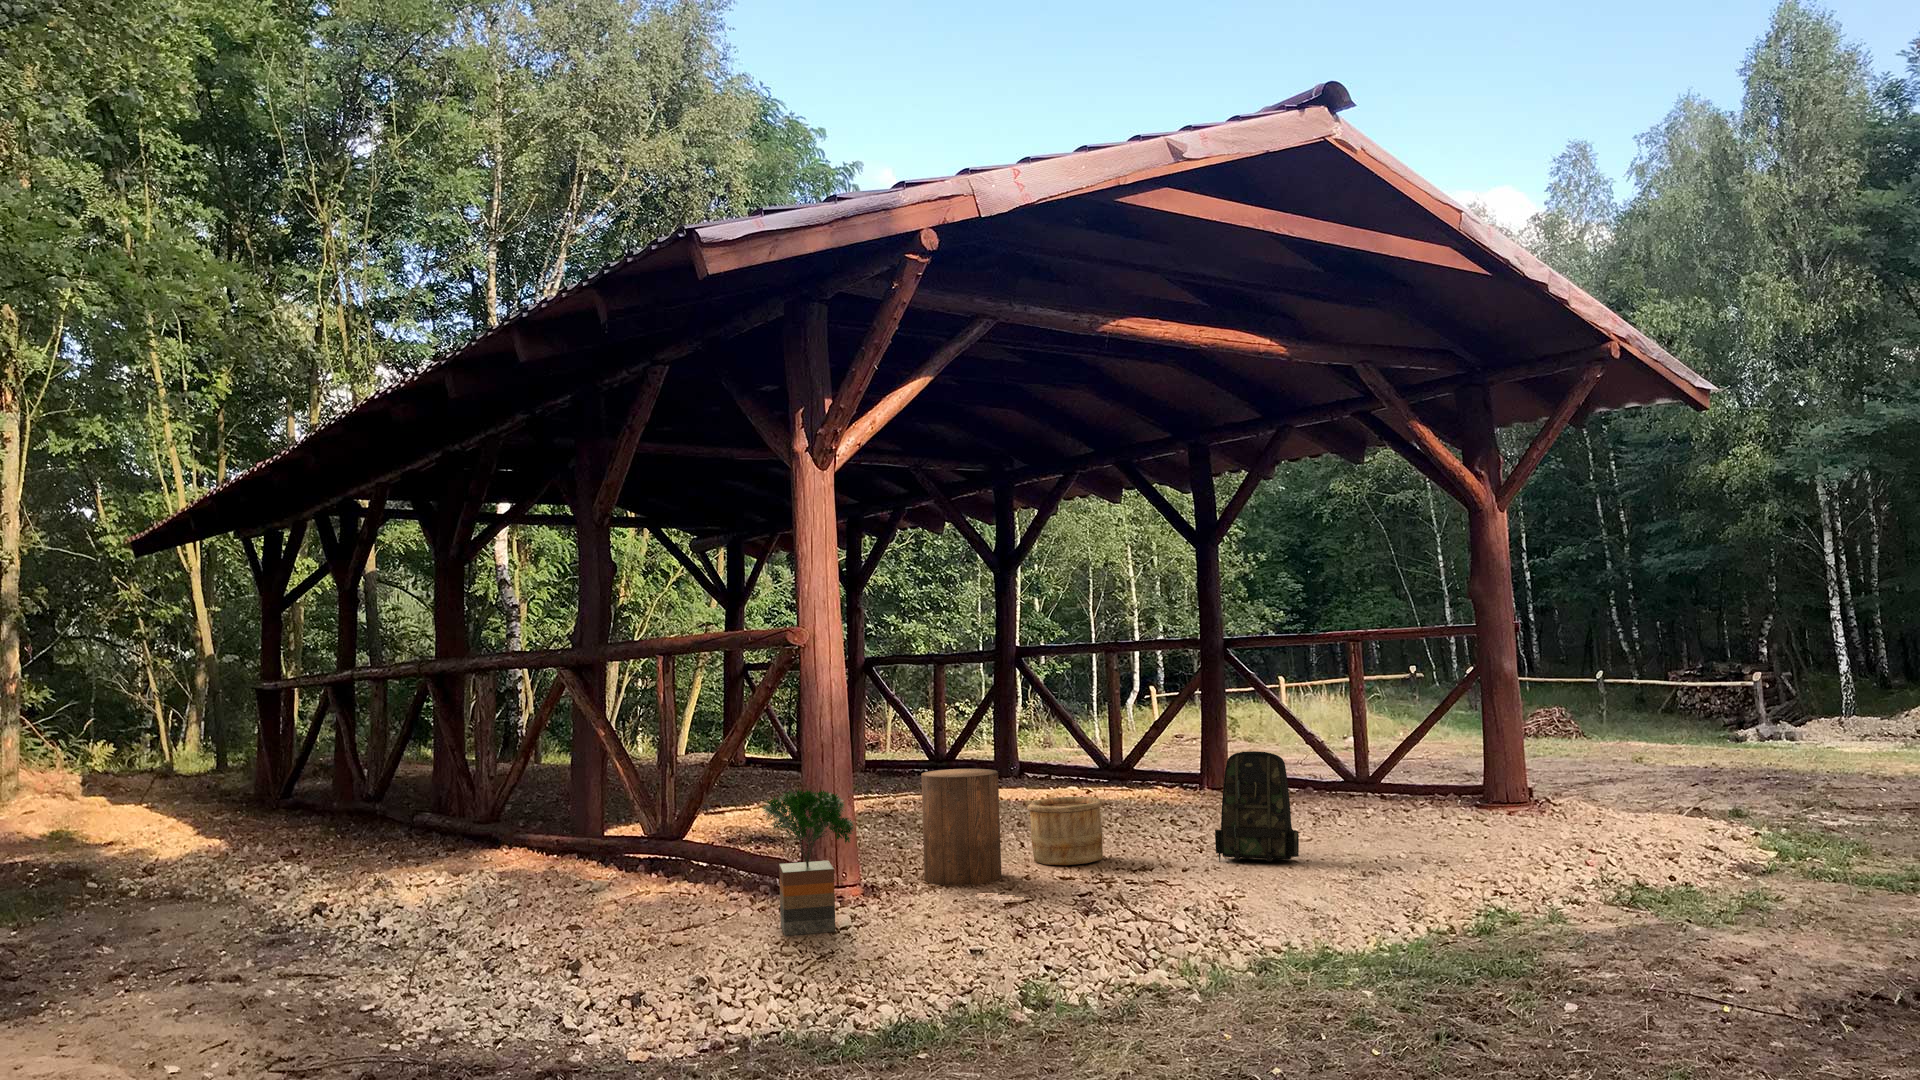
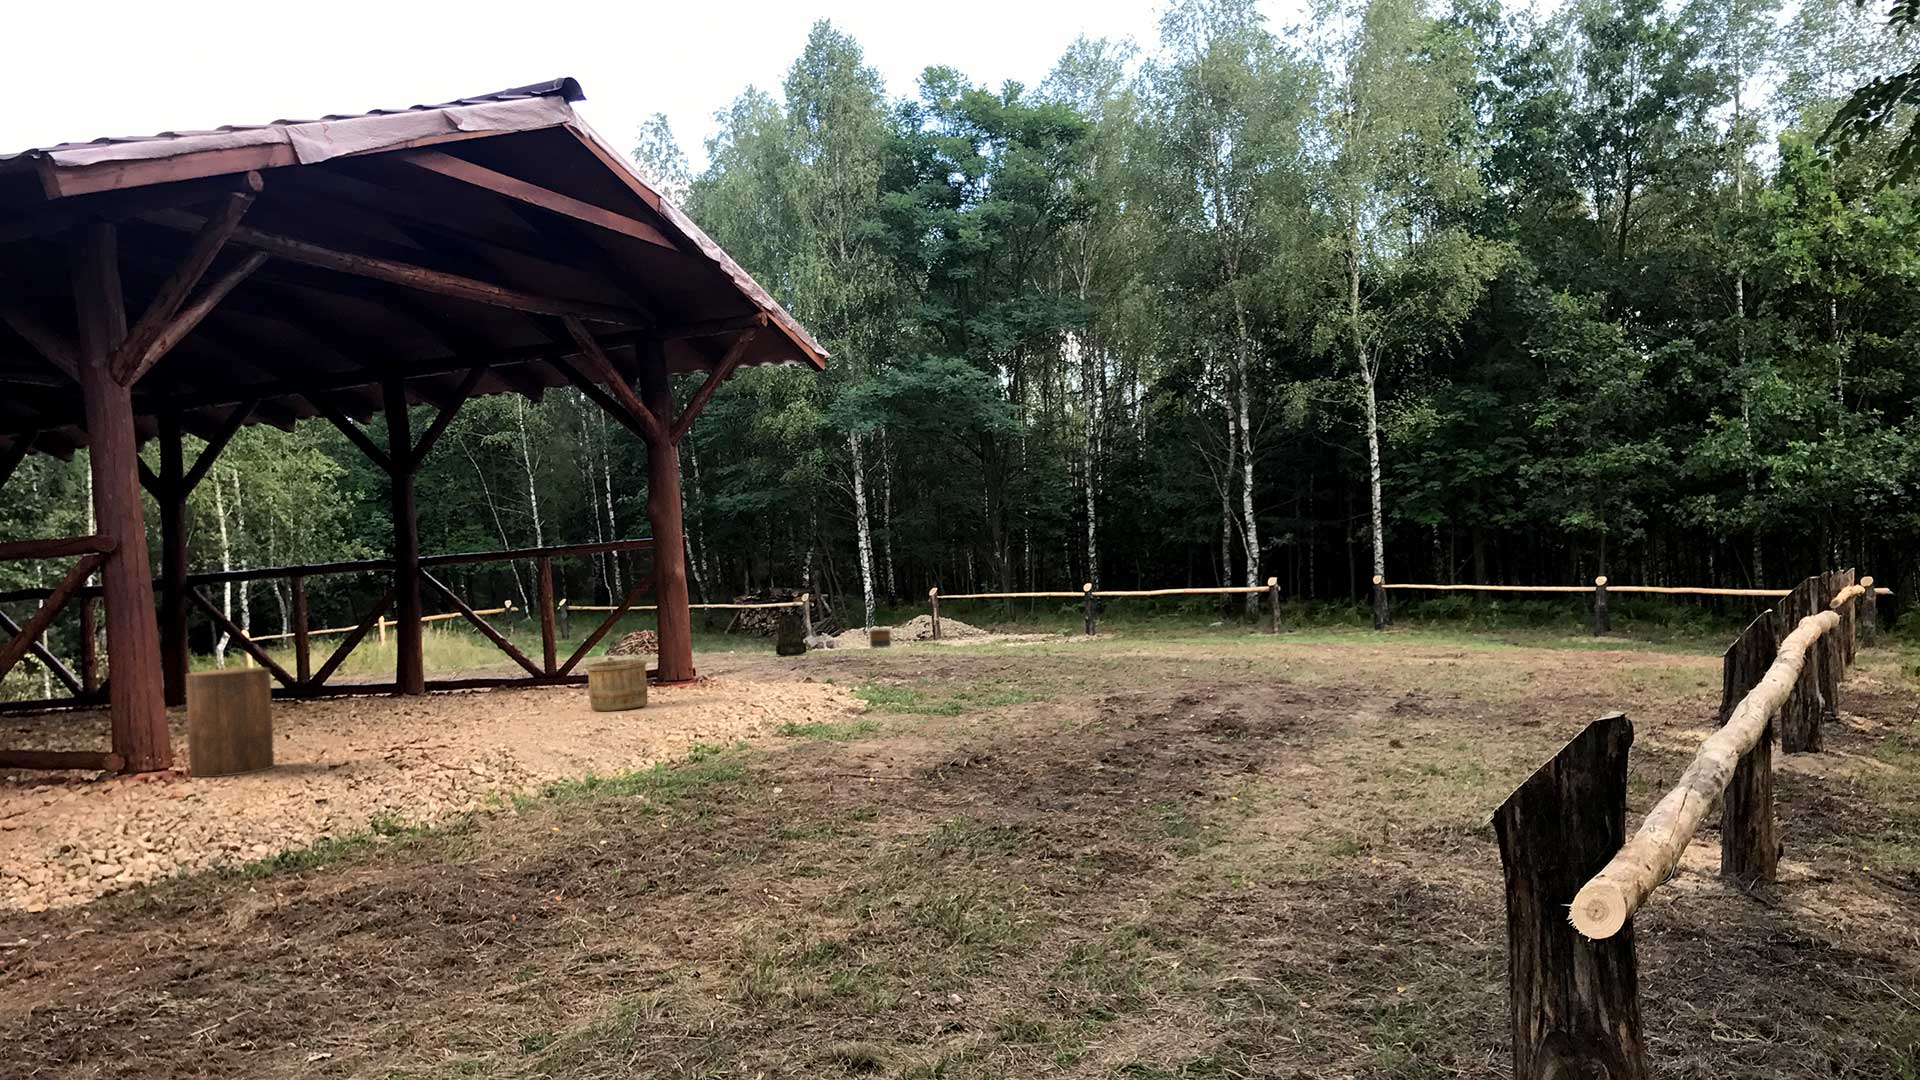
backpack: present [1215,751,1299,862] -> present [776,615,807,656]
potted tree: present [763,790,854,936] -> present [867,608,895,648]
wooden bucket: present [1027,797,1103,865] -> present [586,660,647,711]

